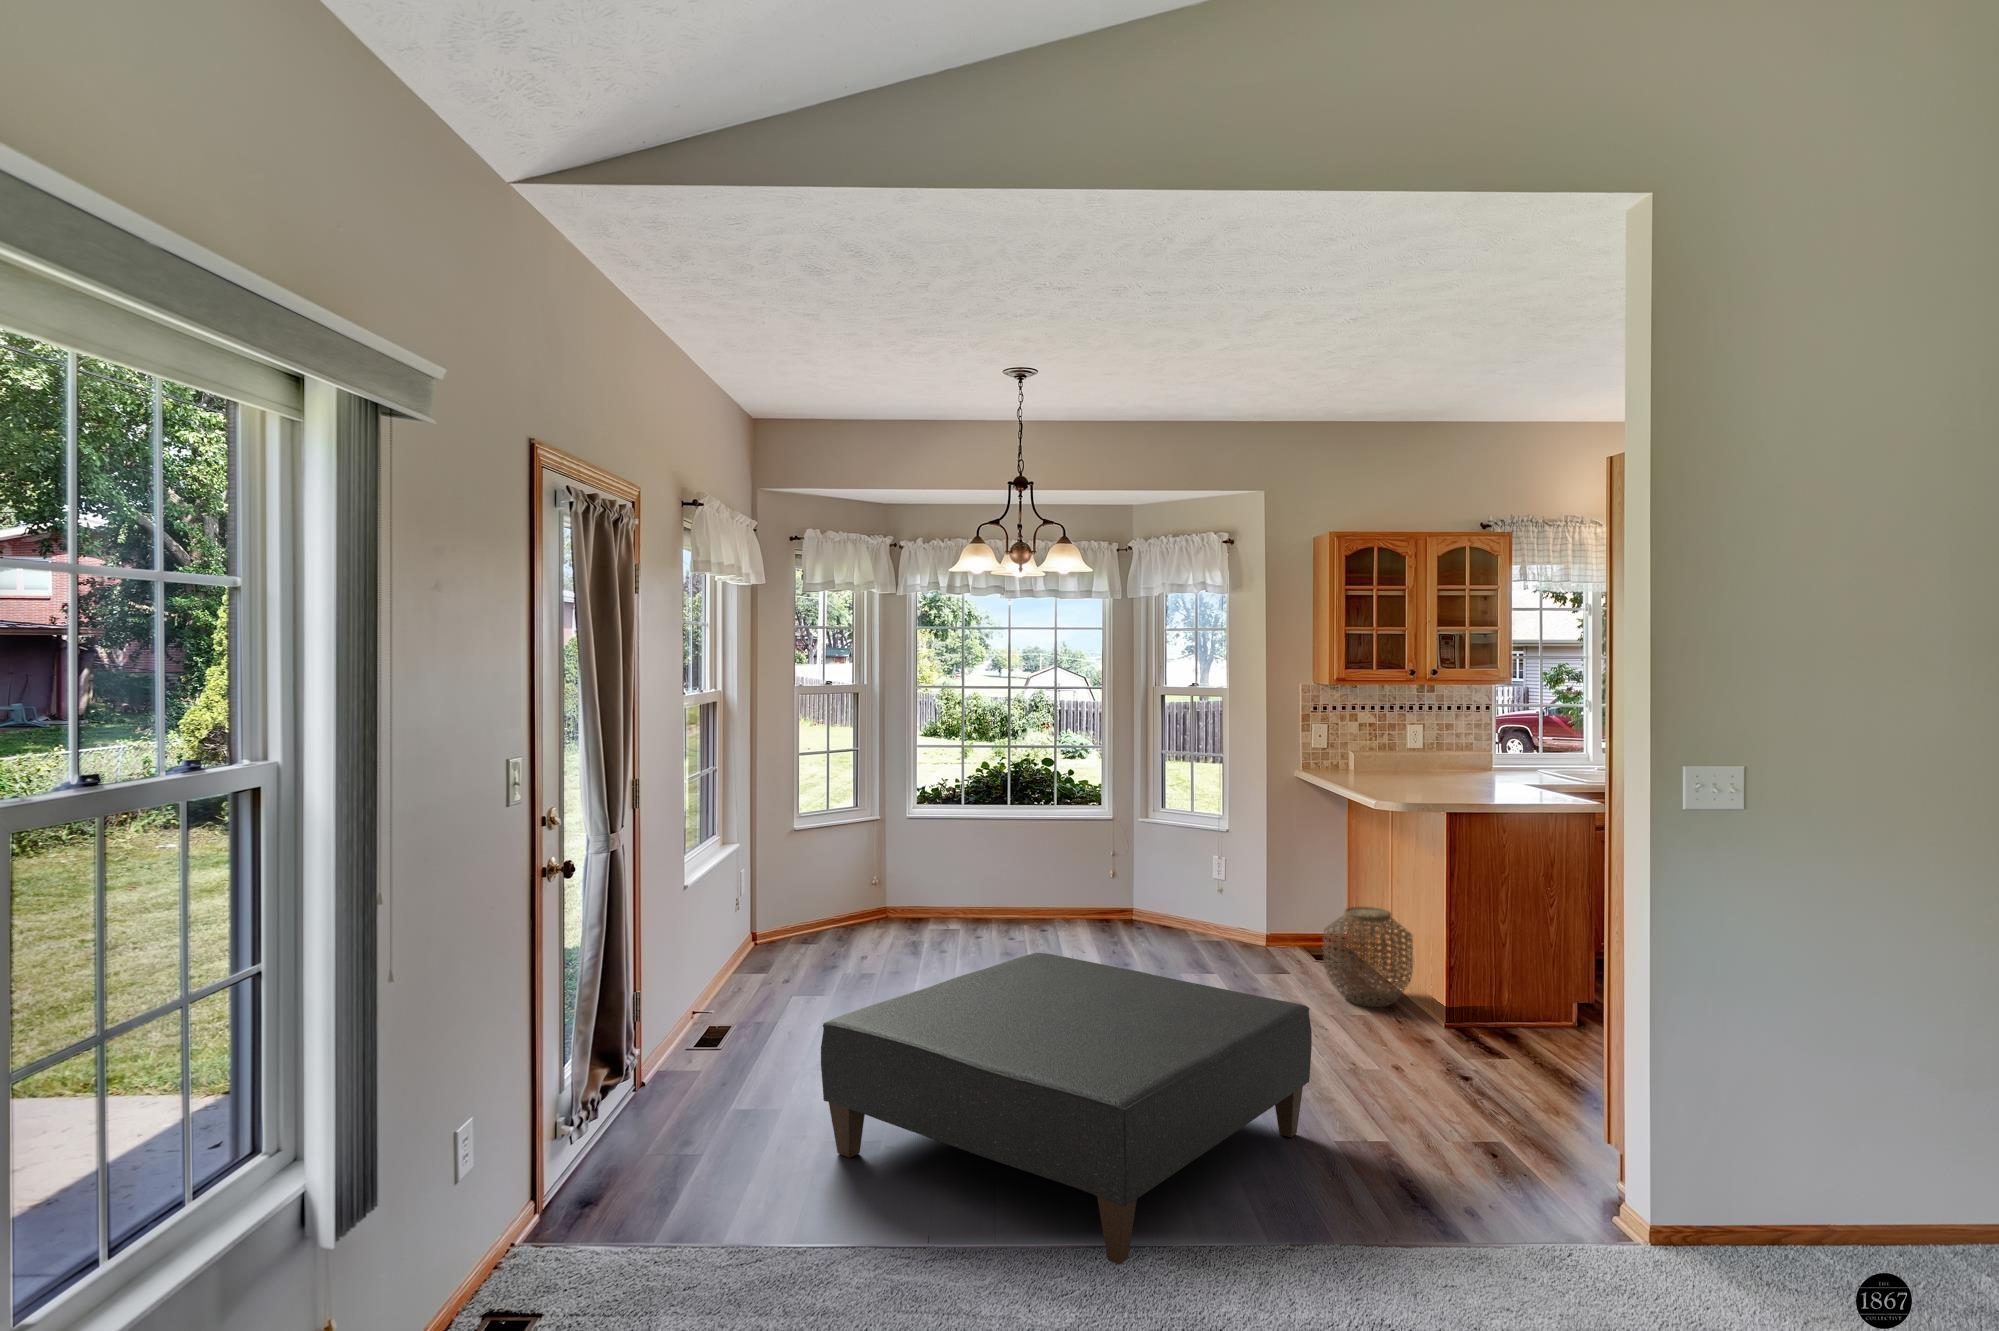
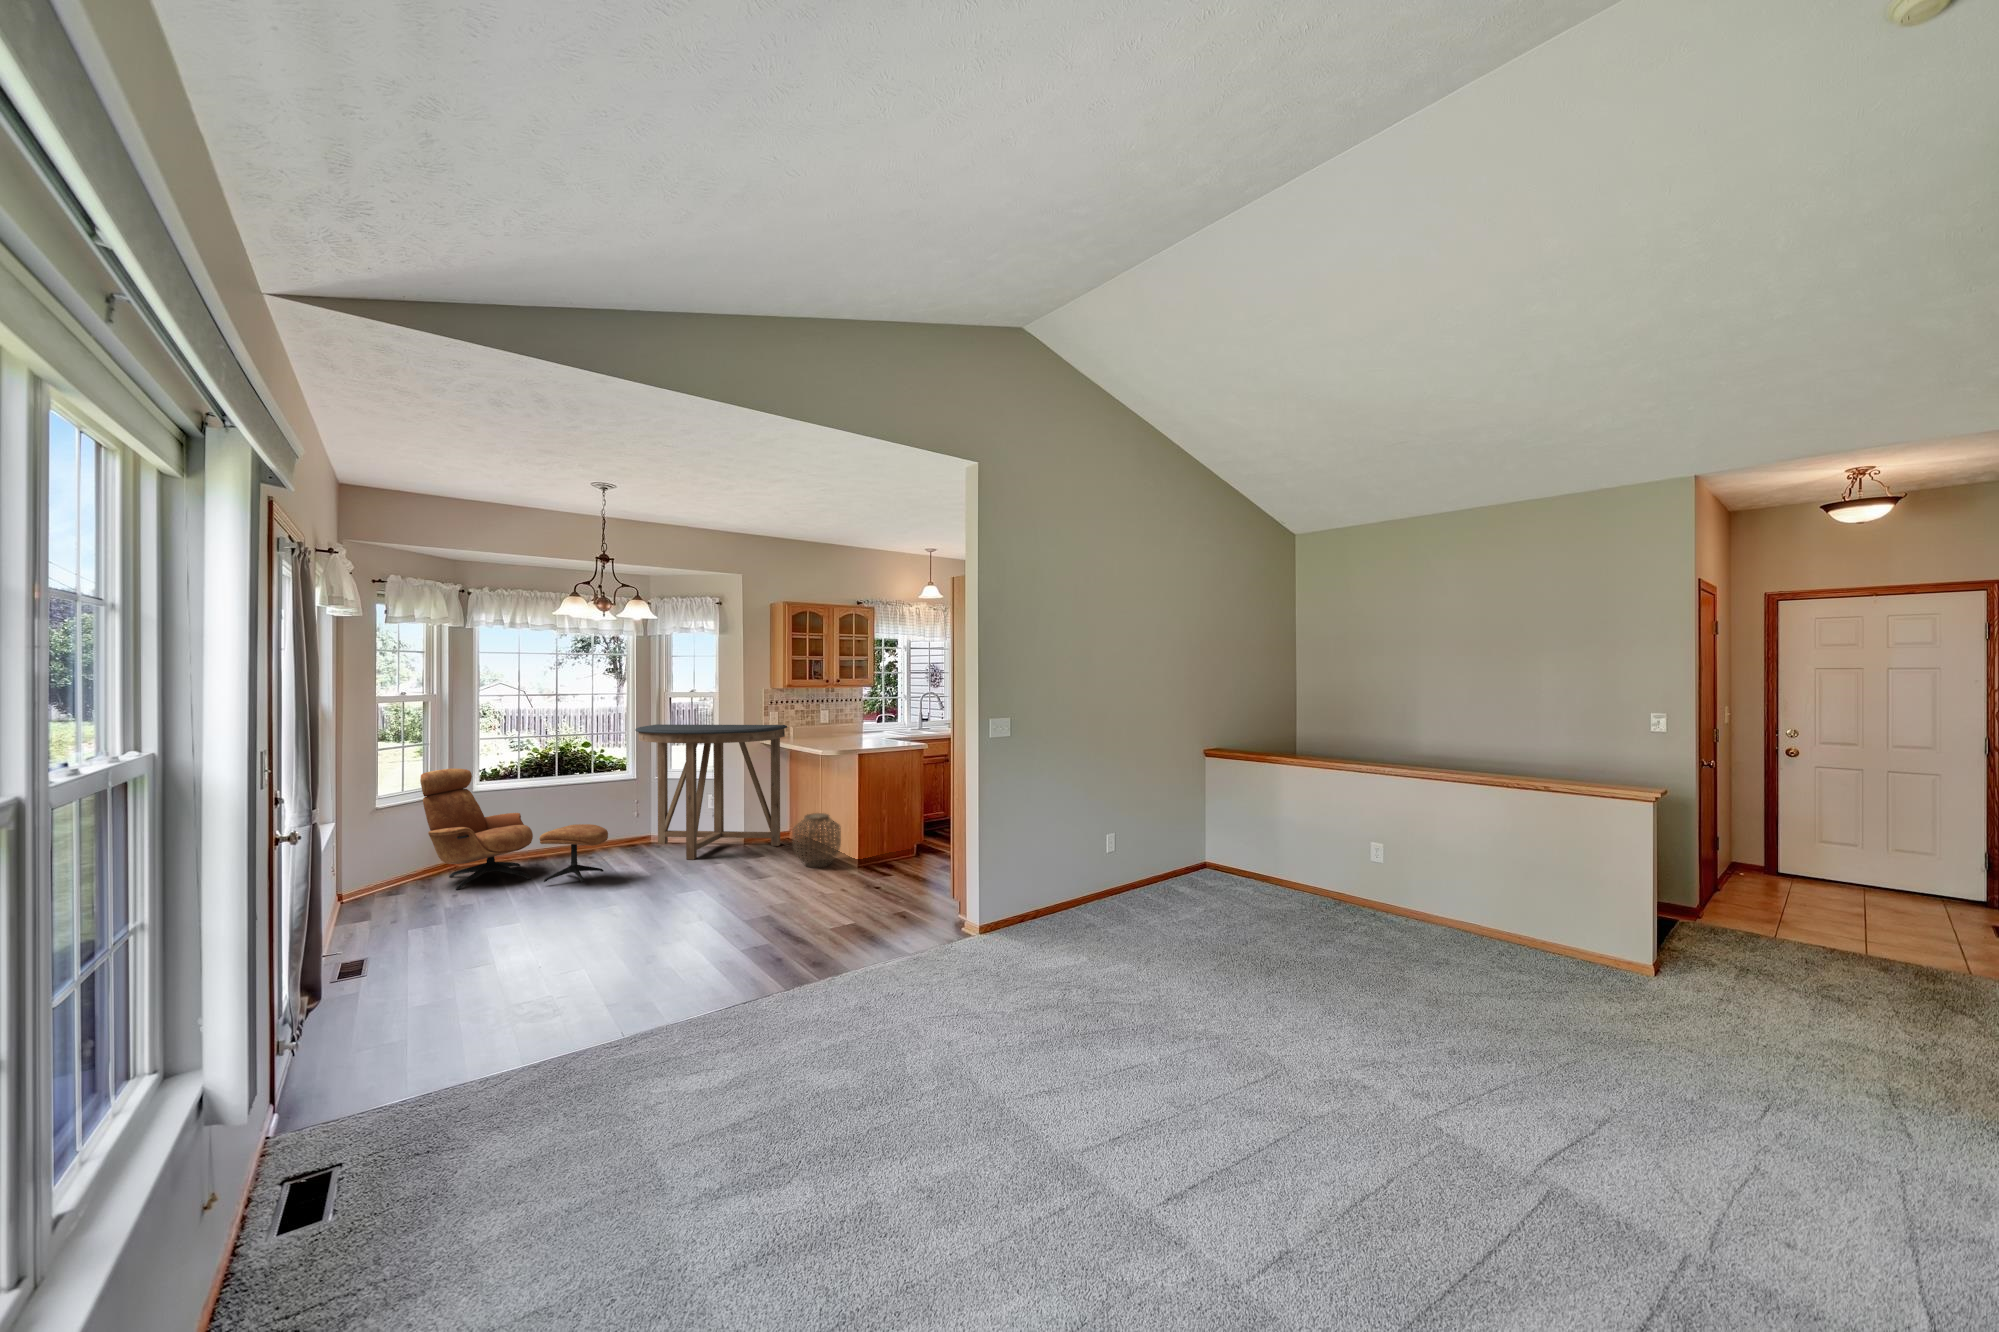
console table: none [1104,736,1335,955] -> present [635,724,787,860]
lounge chair: none [841,783,1047,965] -> present [420,768,608,890]
ottoman: present [821,953,1312,1265] -> none [531,861,821,1002]

